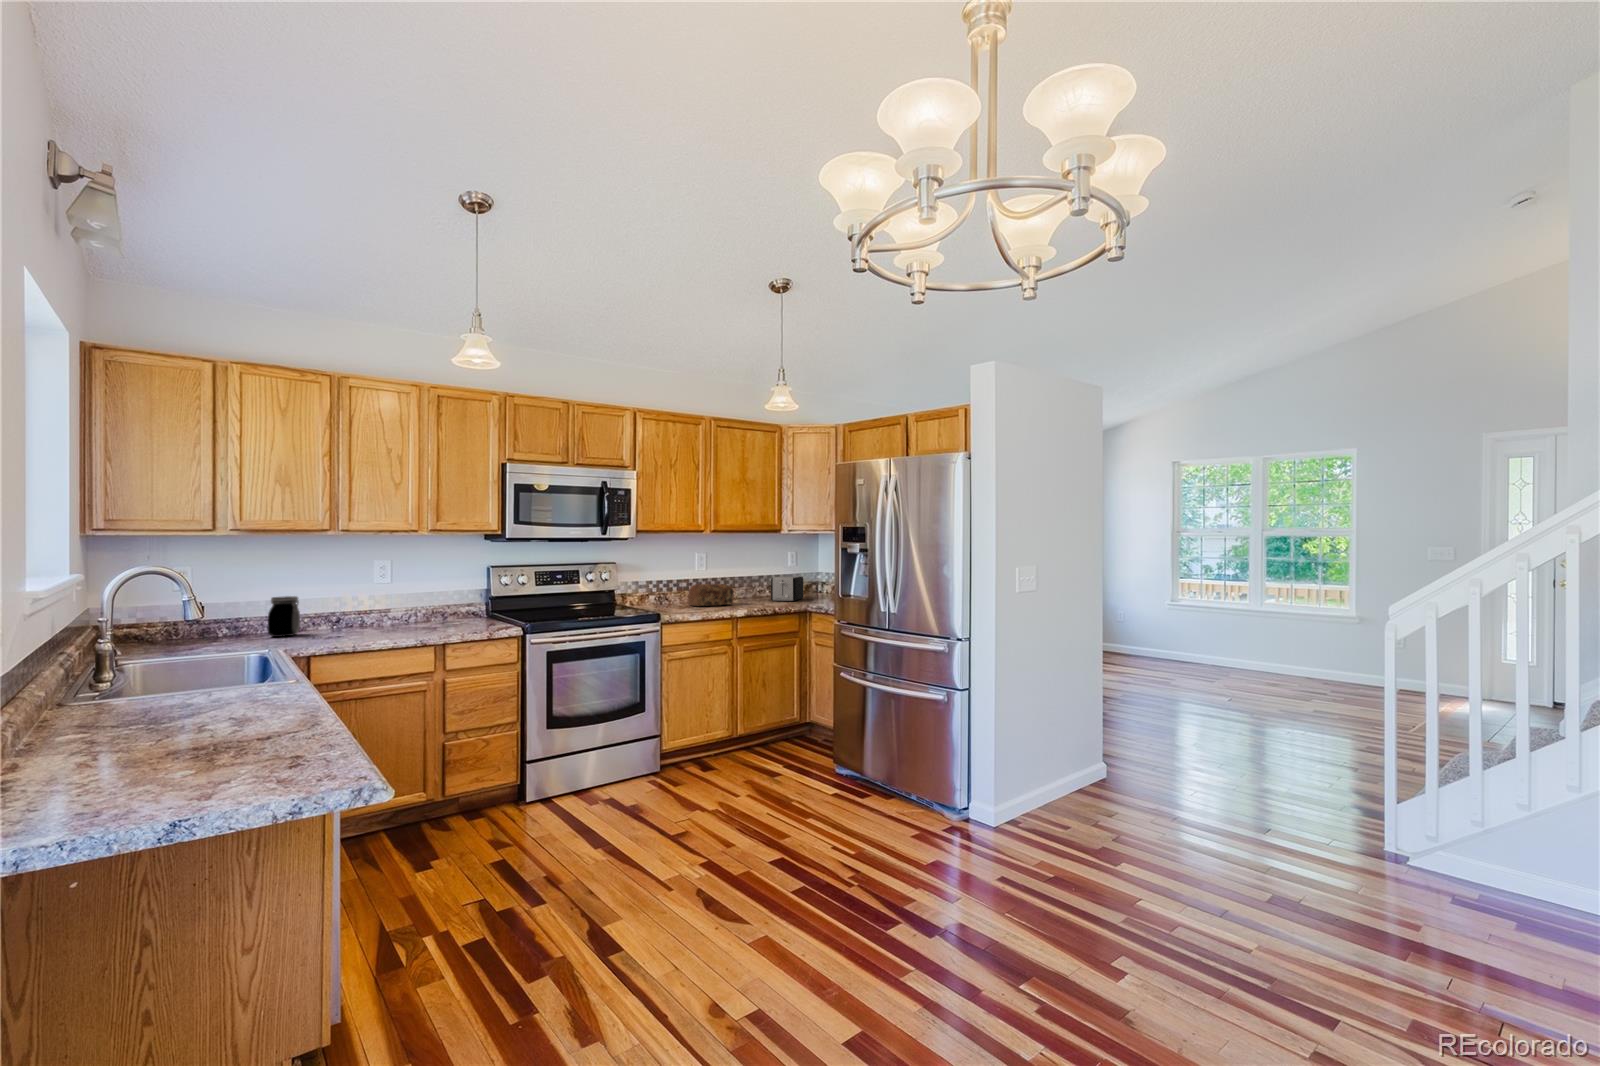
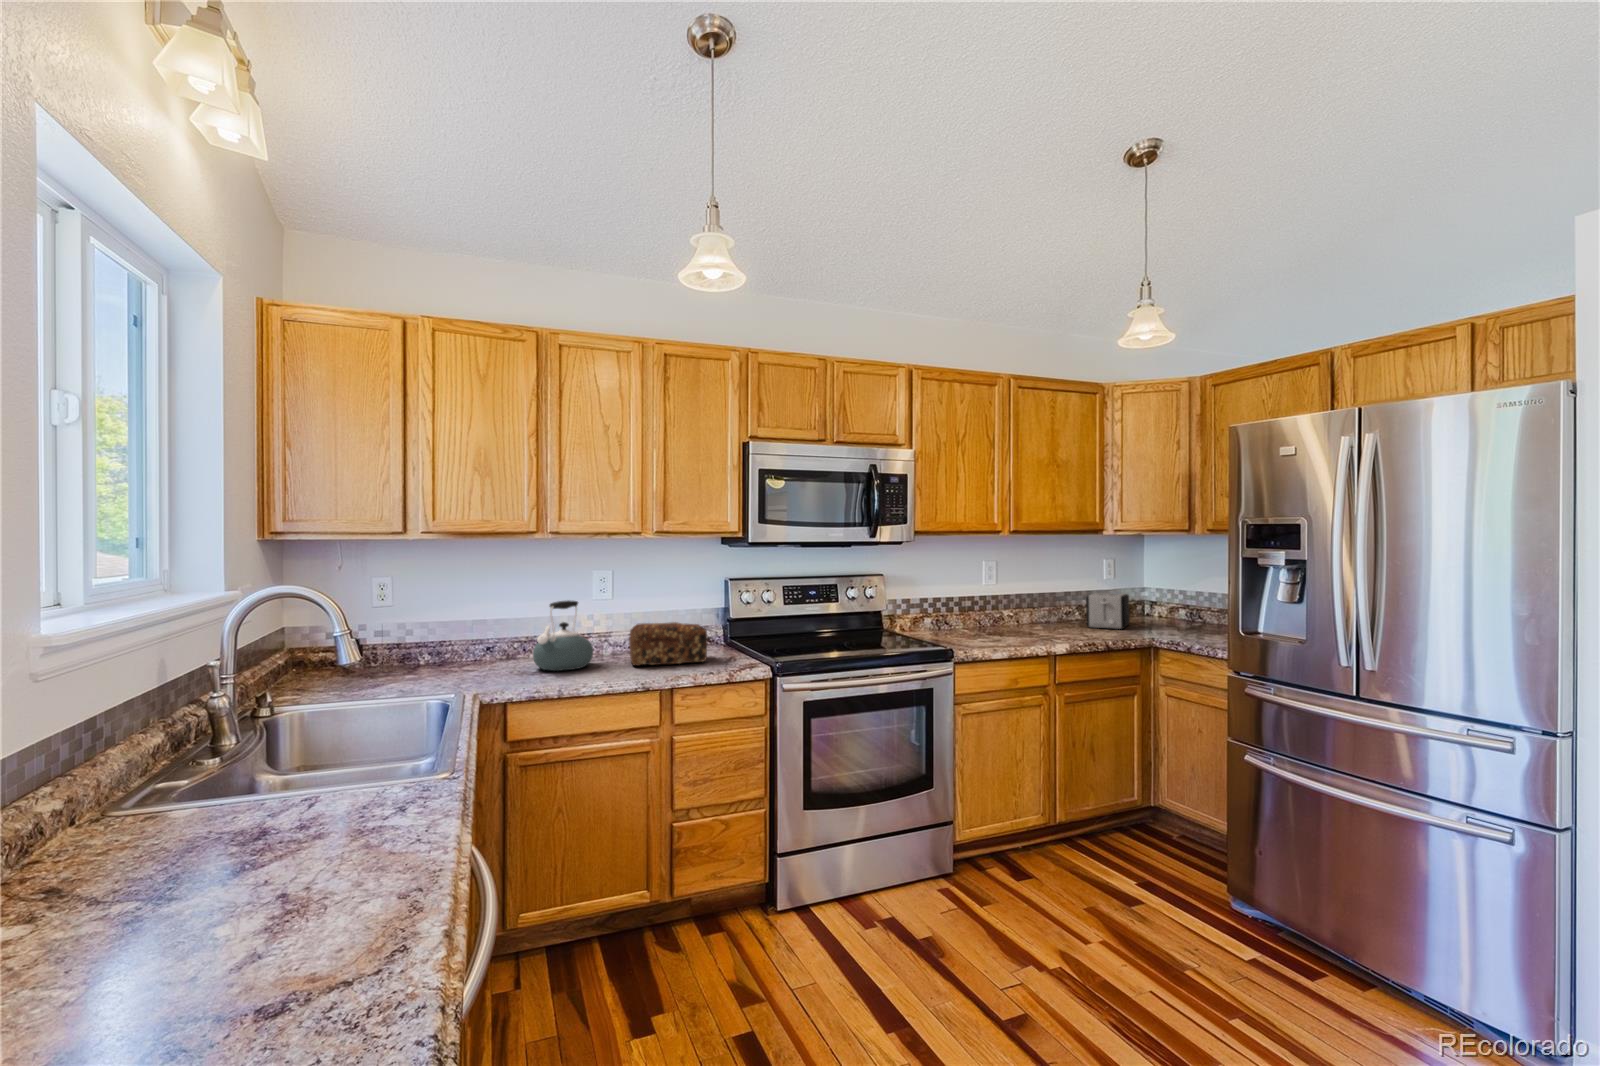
kettle: none [326,583,378,635] -> present [533,600,593,671]
bread loaf: present [688,584,734,606] -> present [629,622,707,666]
jar: present [268,596,300,637] -> none [469,616,507,668]

